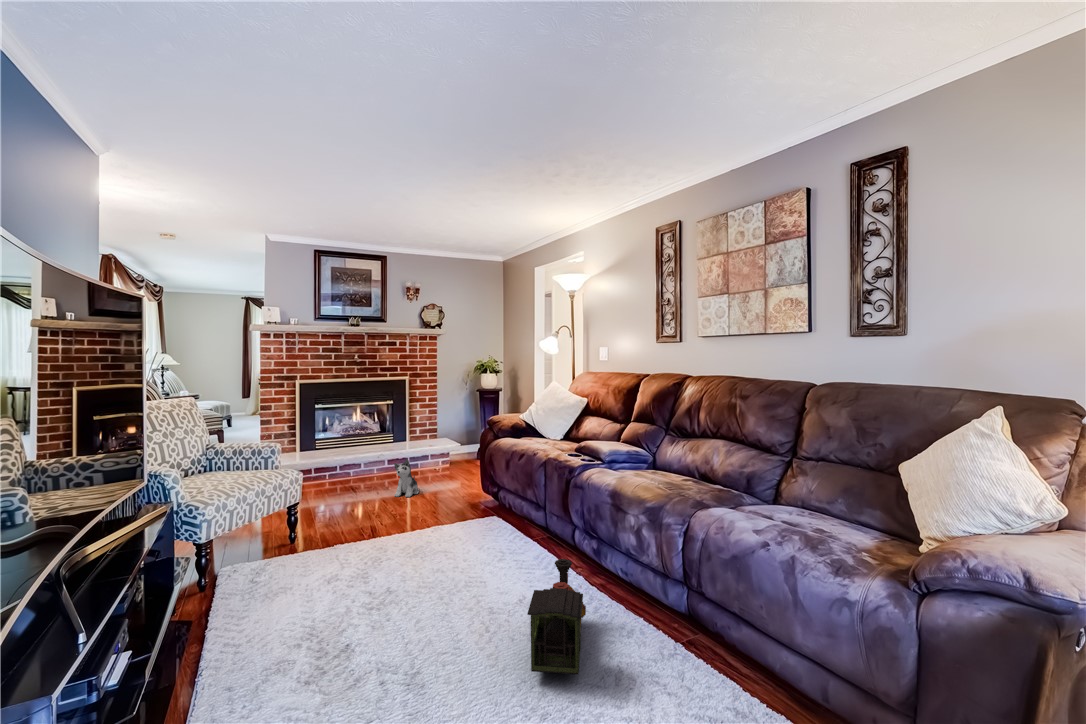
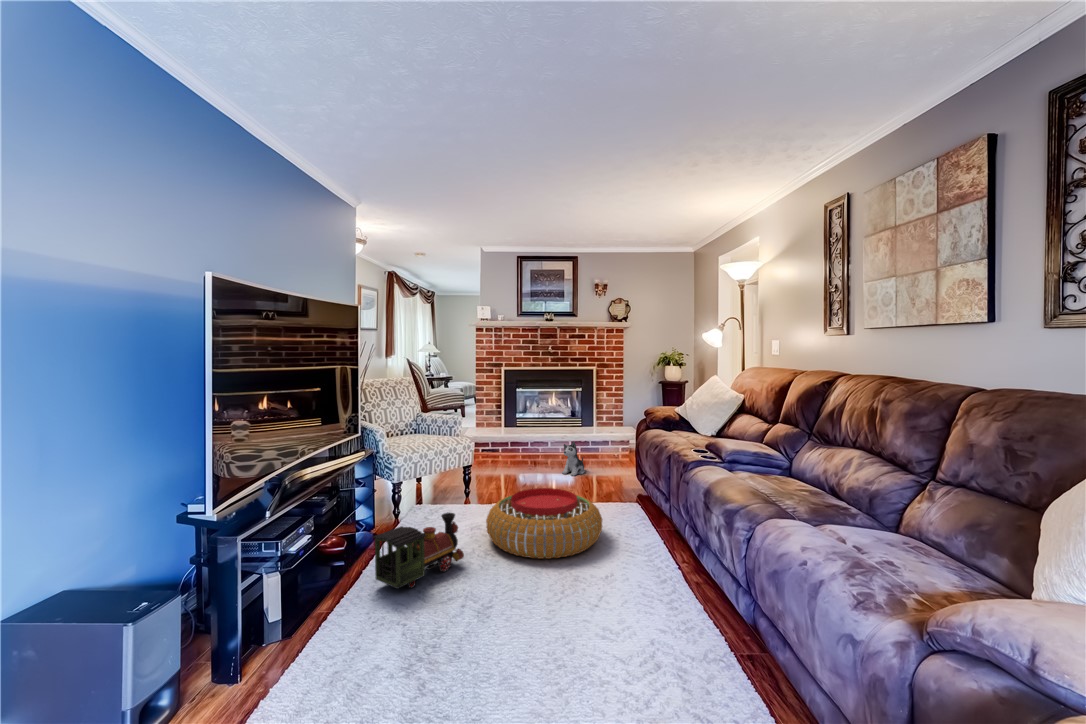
pouf: none [356,514,493,602] -> present [486,488,602,559]
toy train: present [528,559,586,675] -> present [373,512,464,589]

